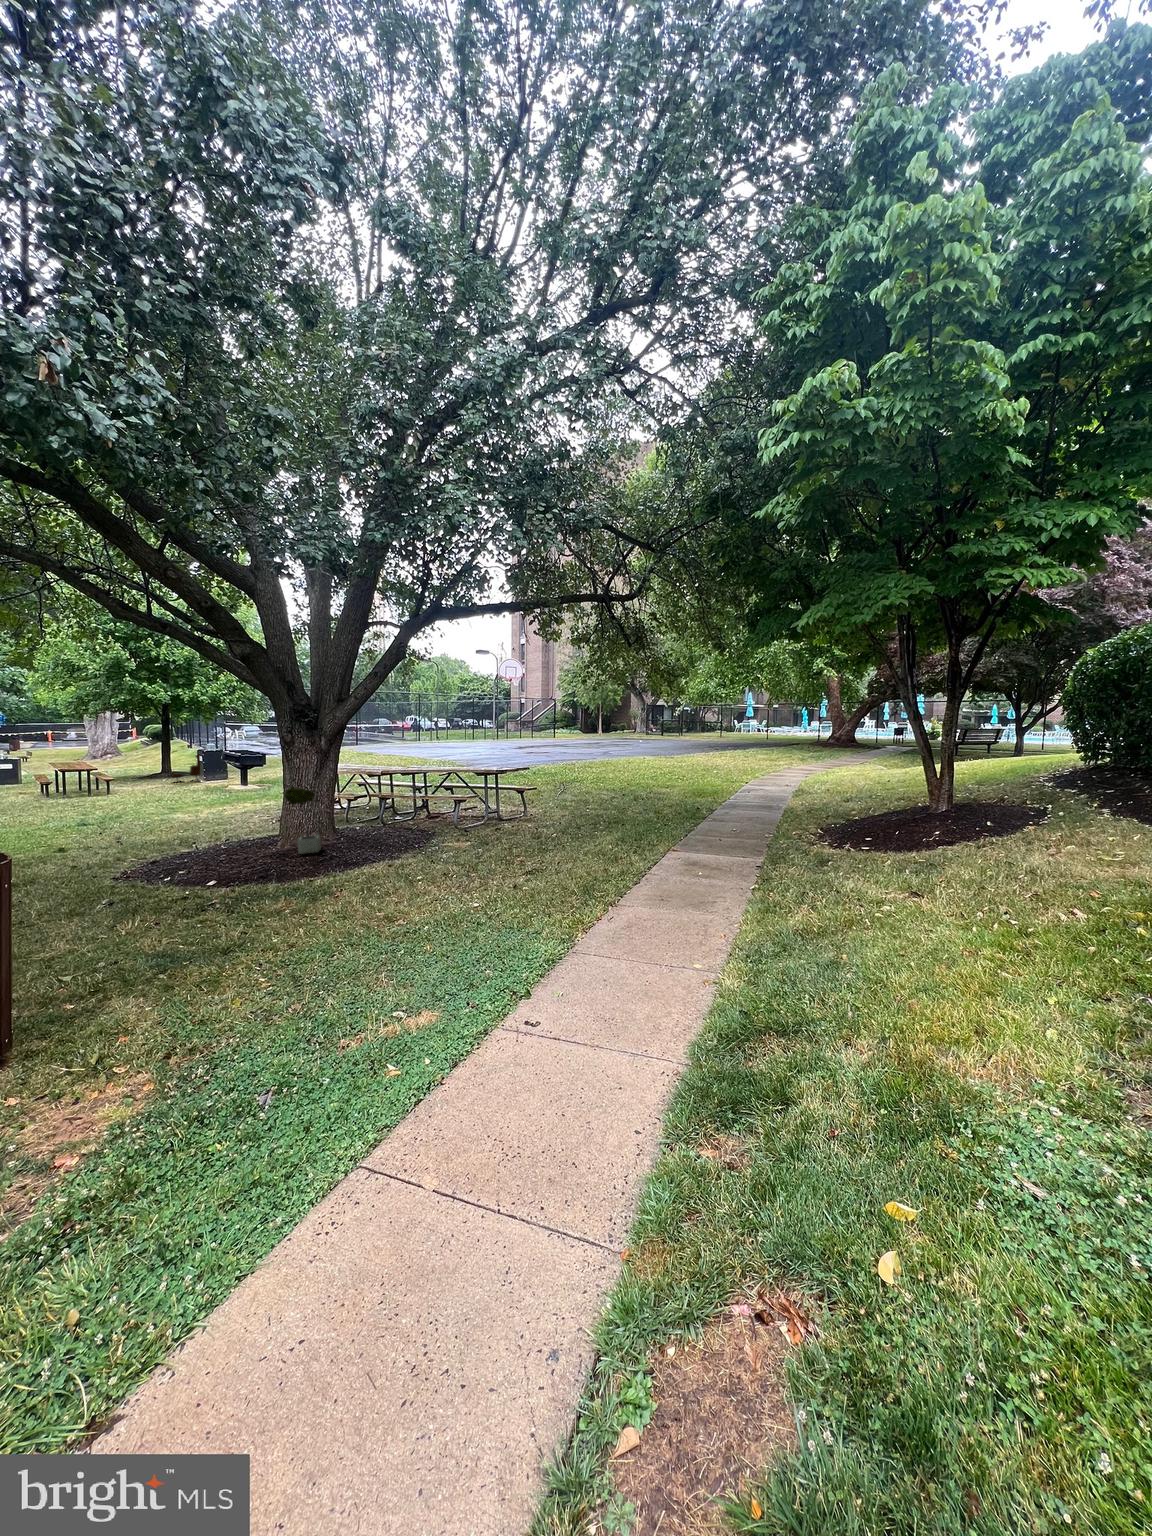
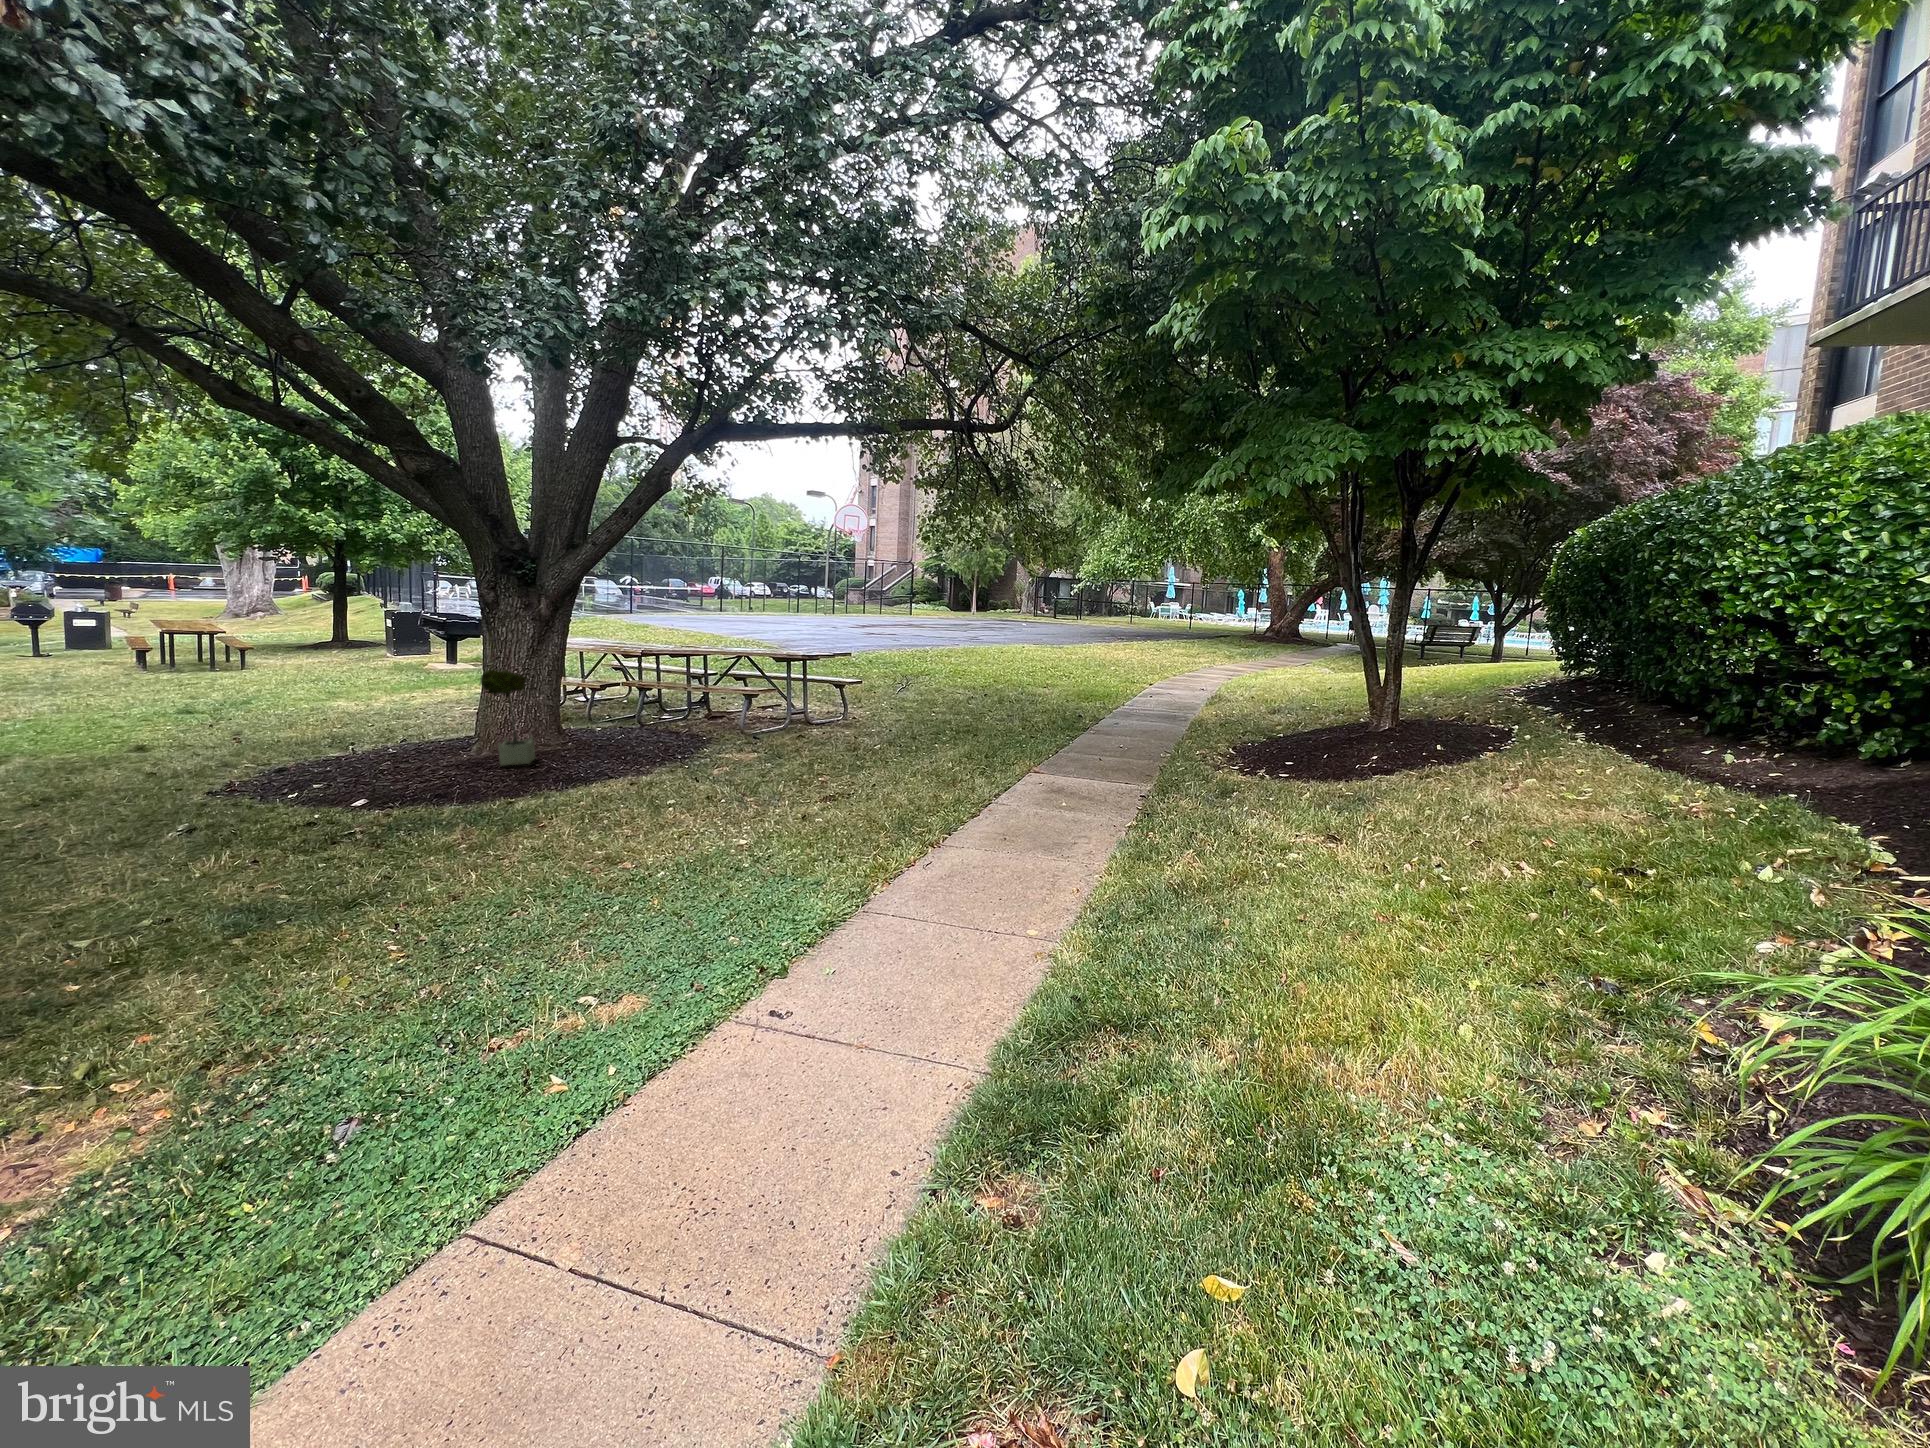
lounge chair: present [172,754,200,783] -> none [336,617,393,659]

